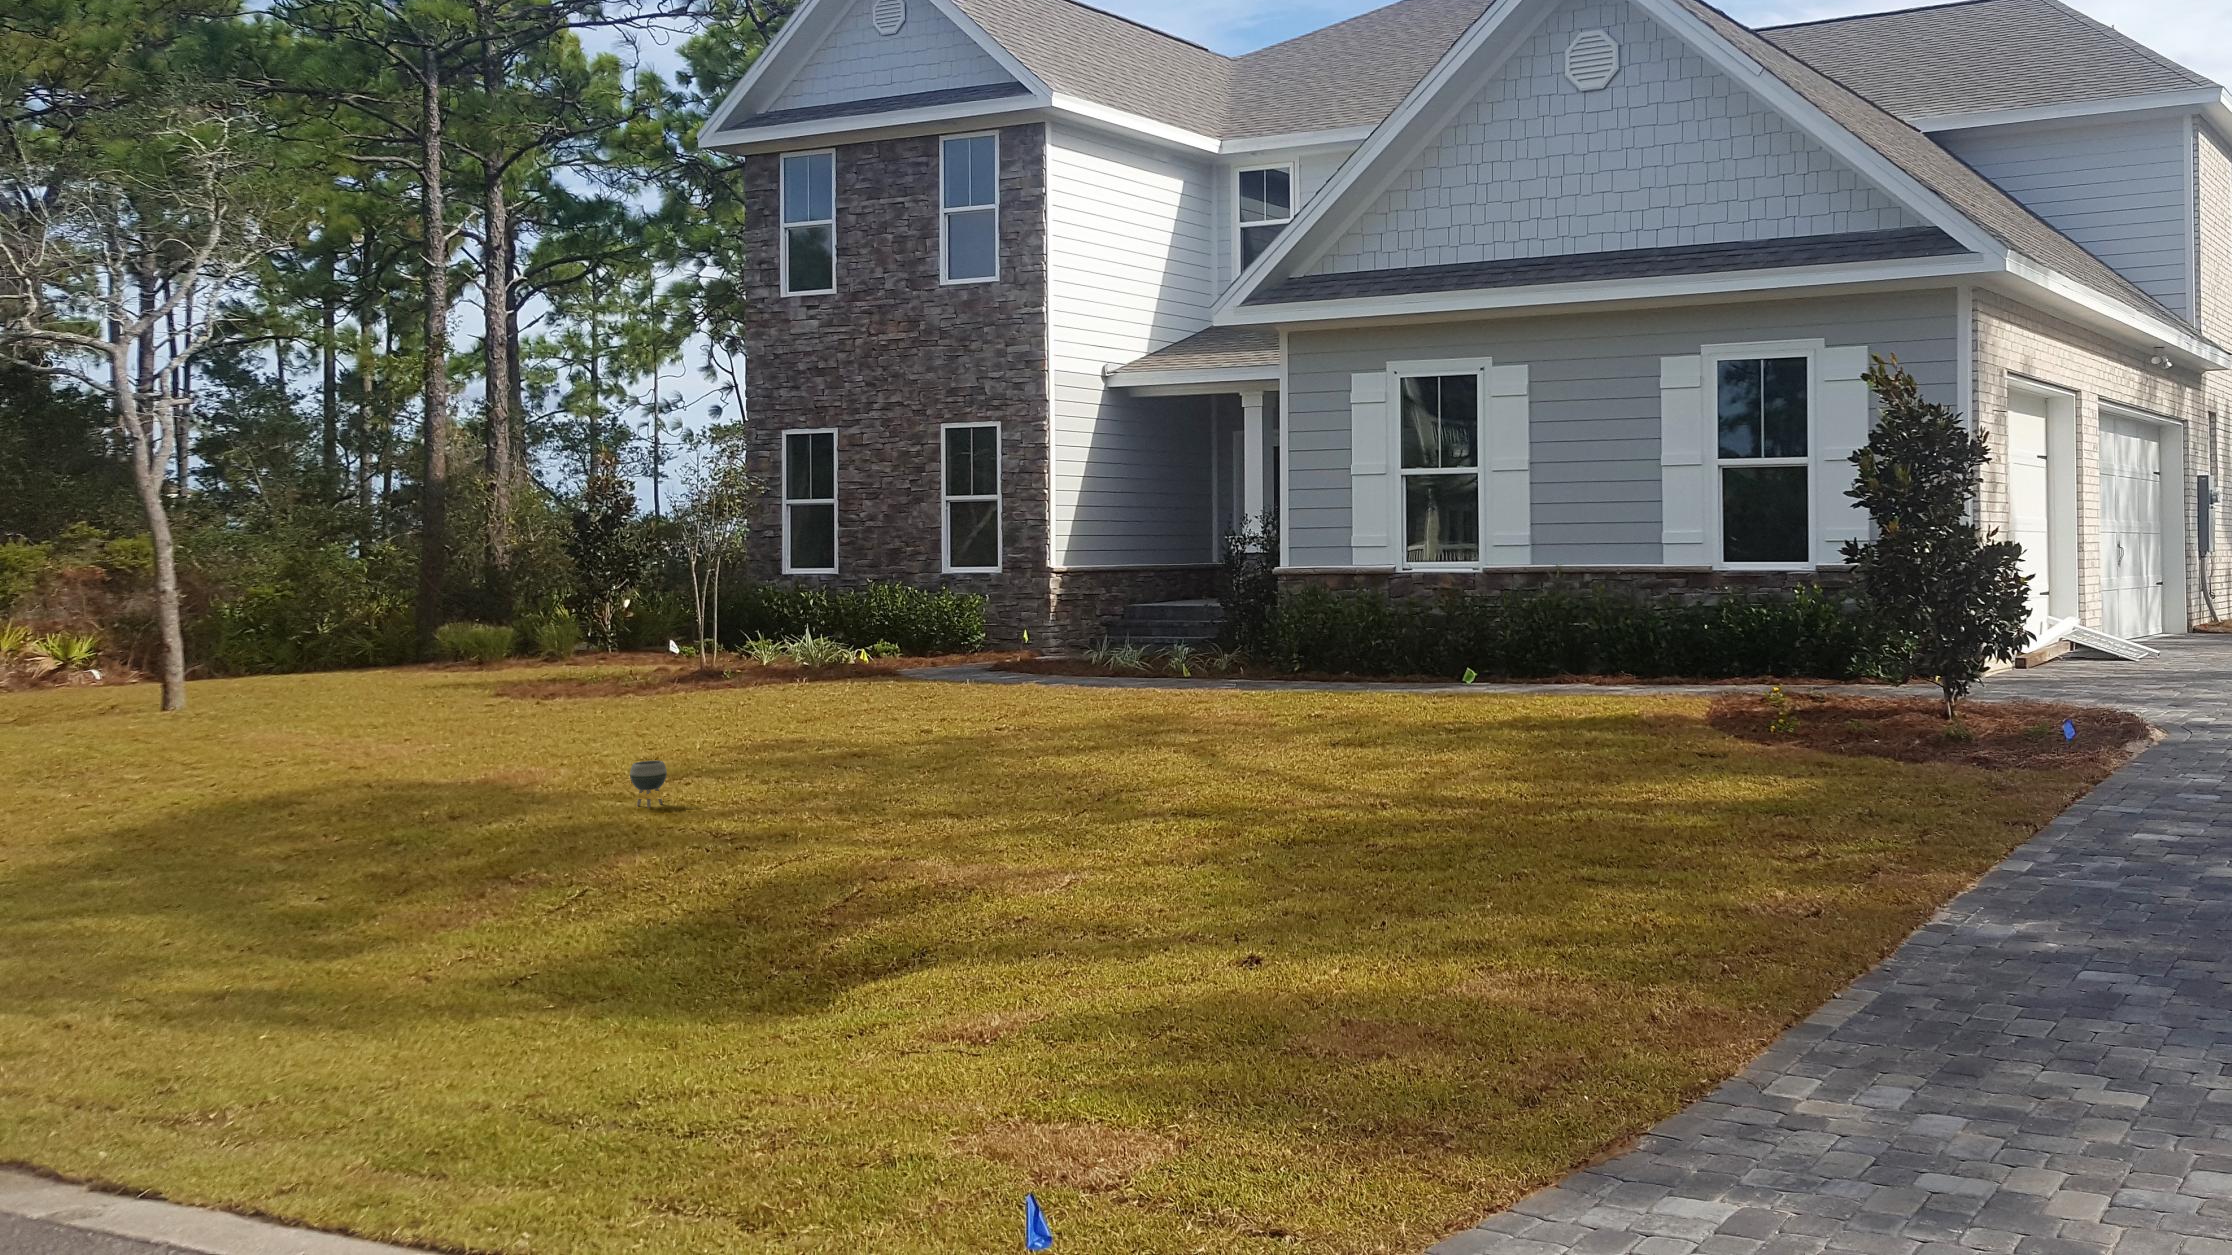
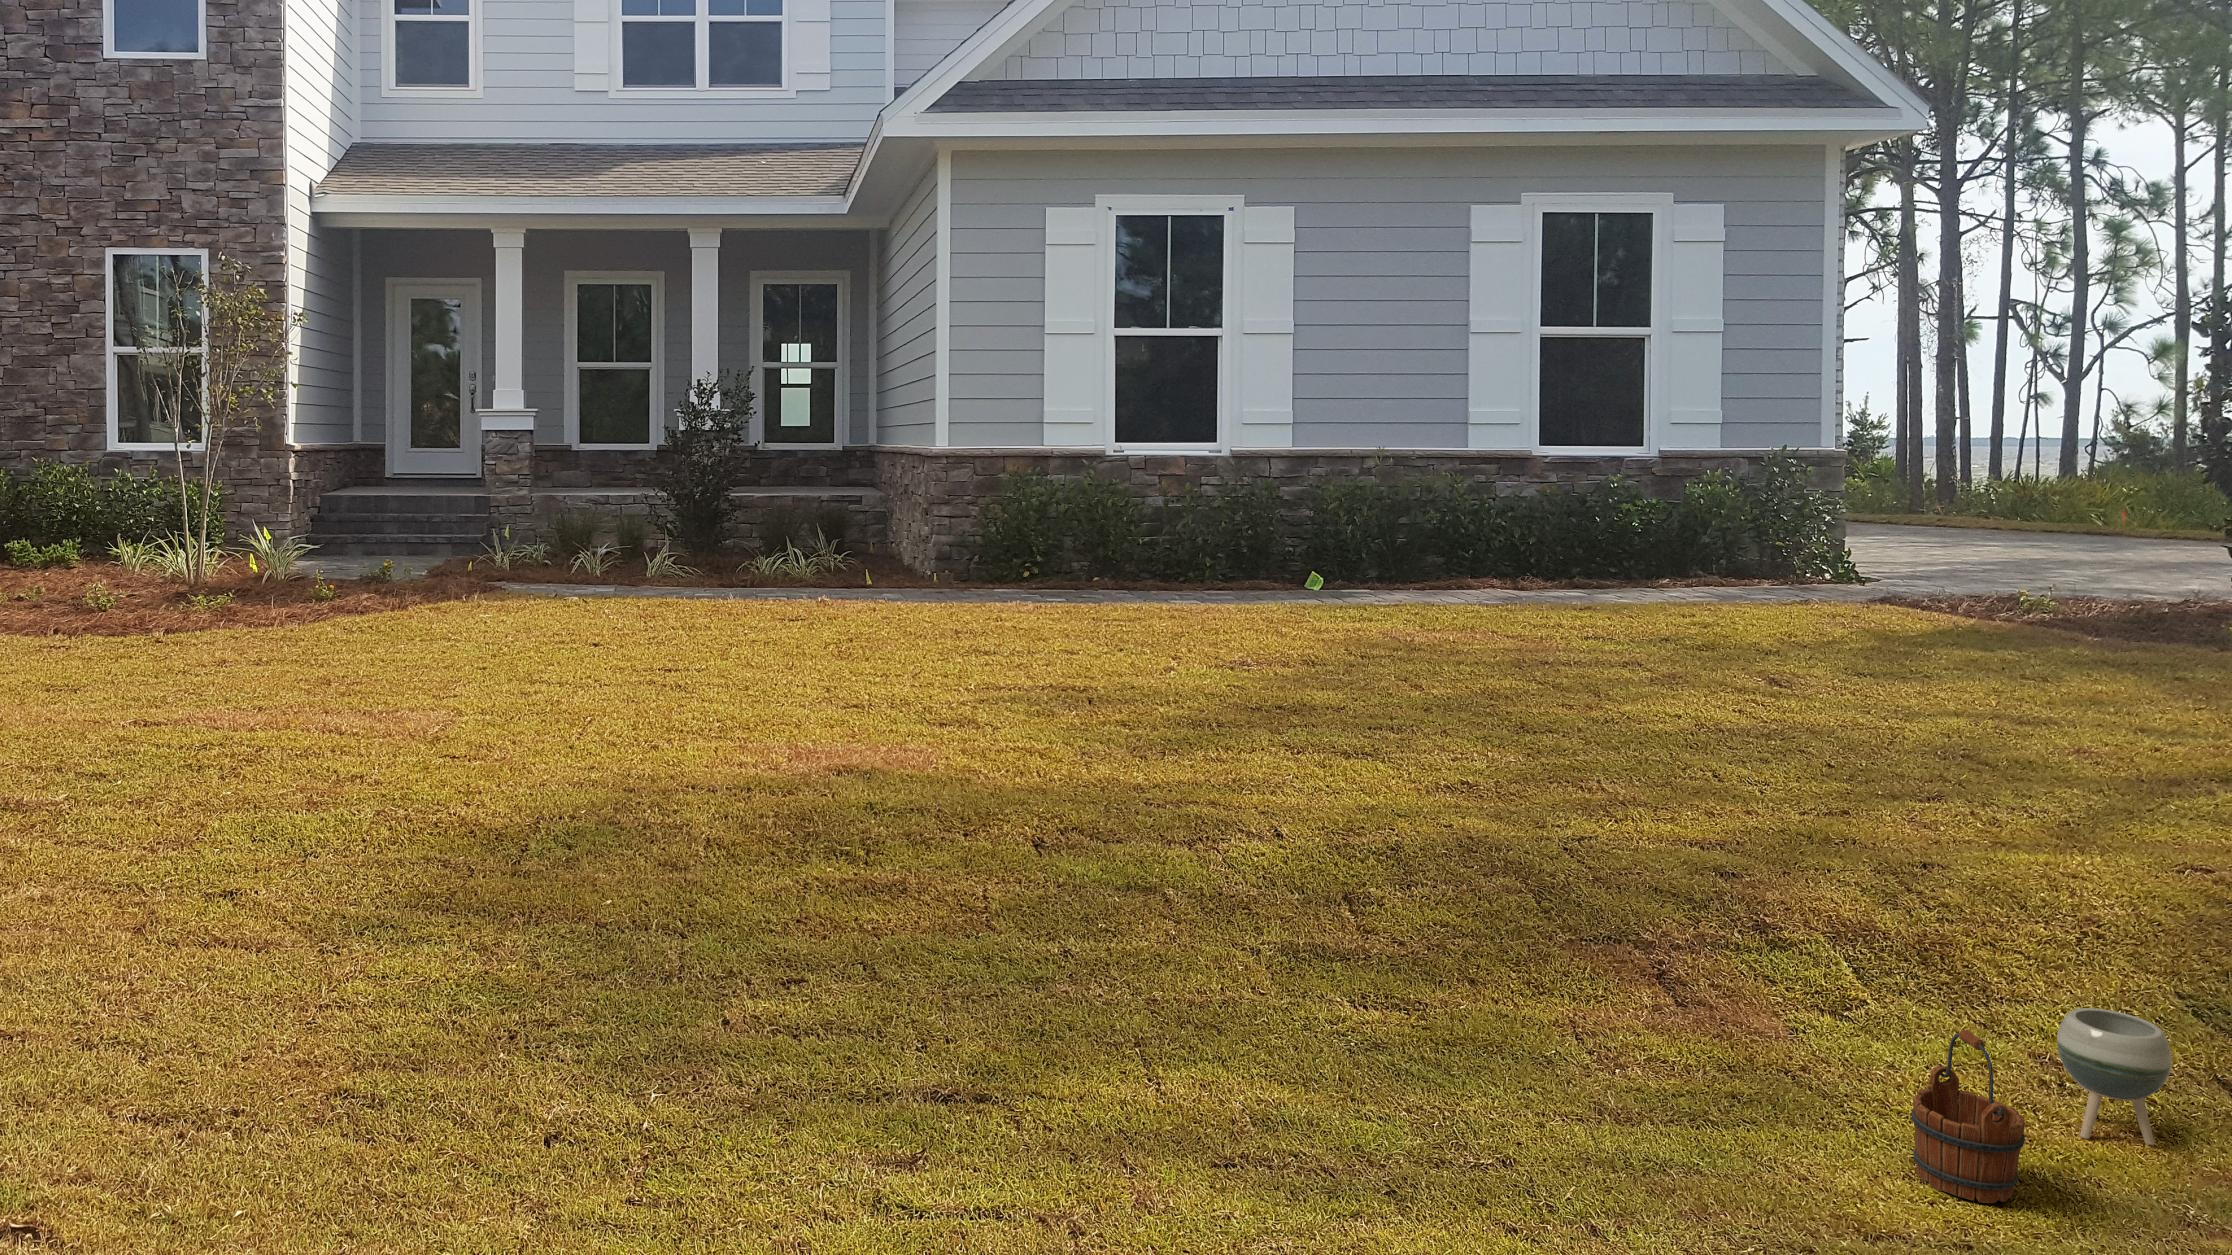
wooden bucket: none [539,751,575,809] -> present [1911,1030,2025,1203]

